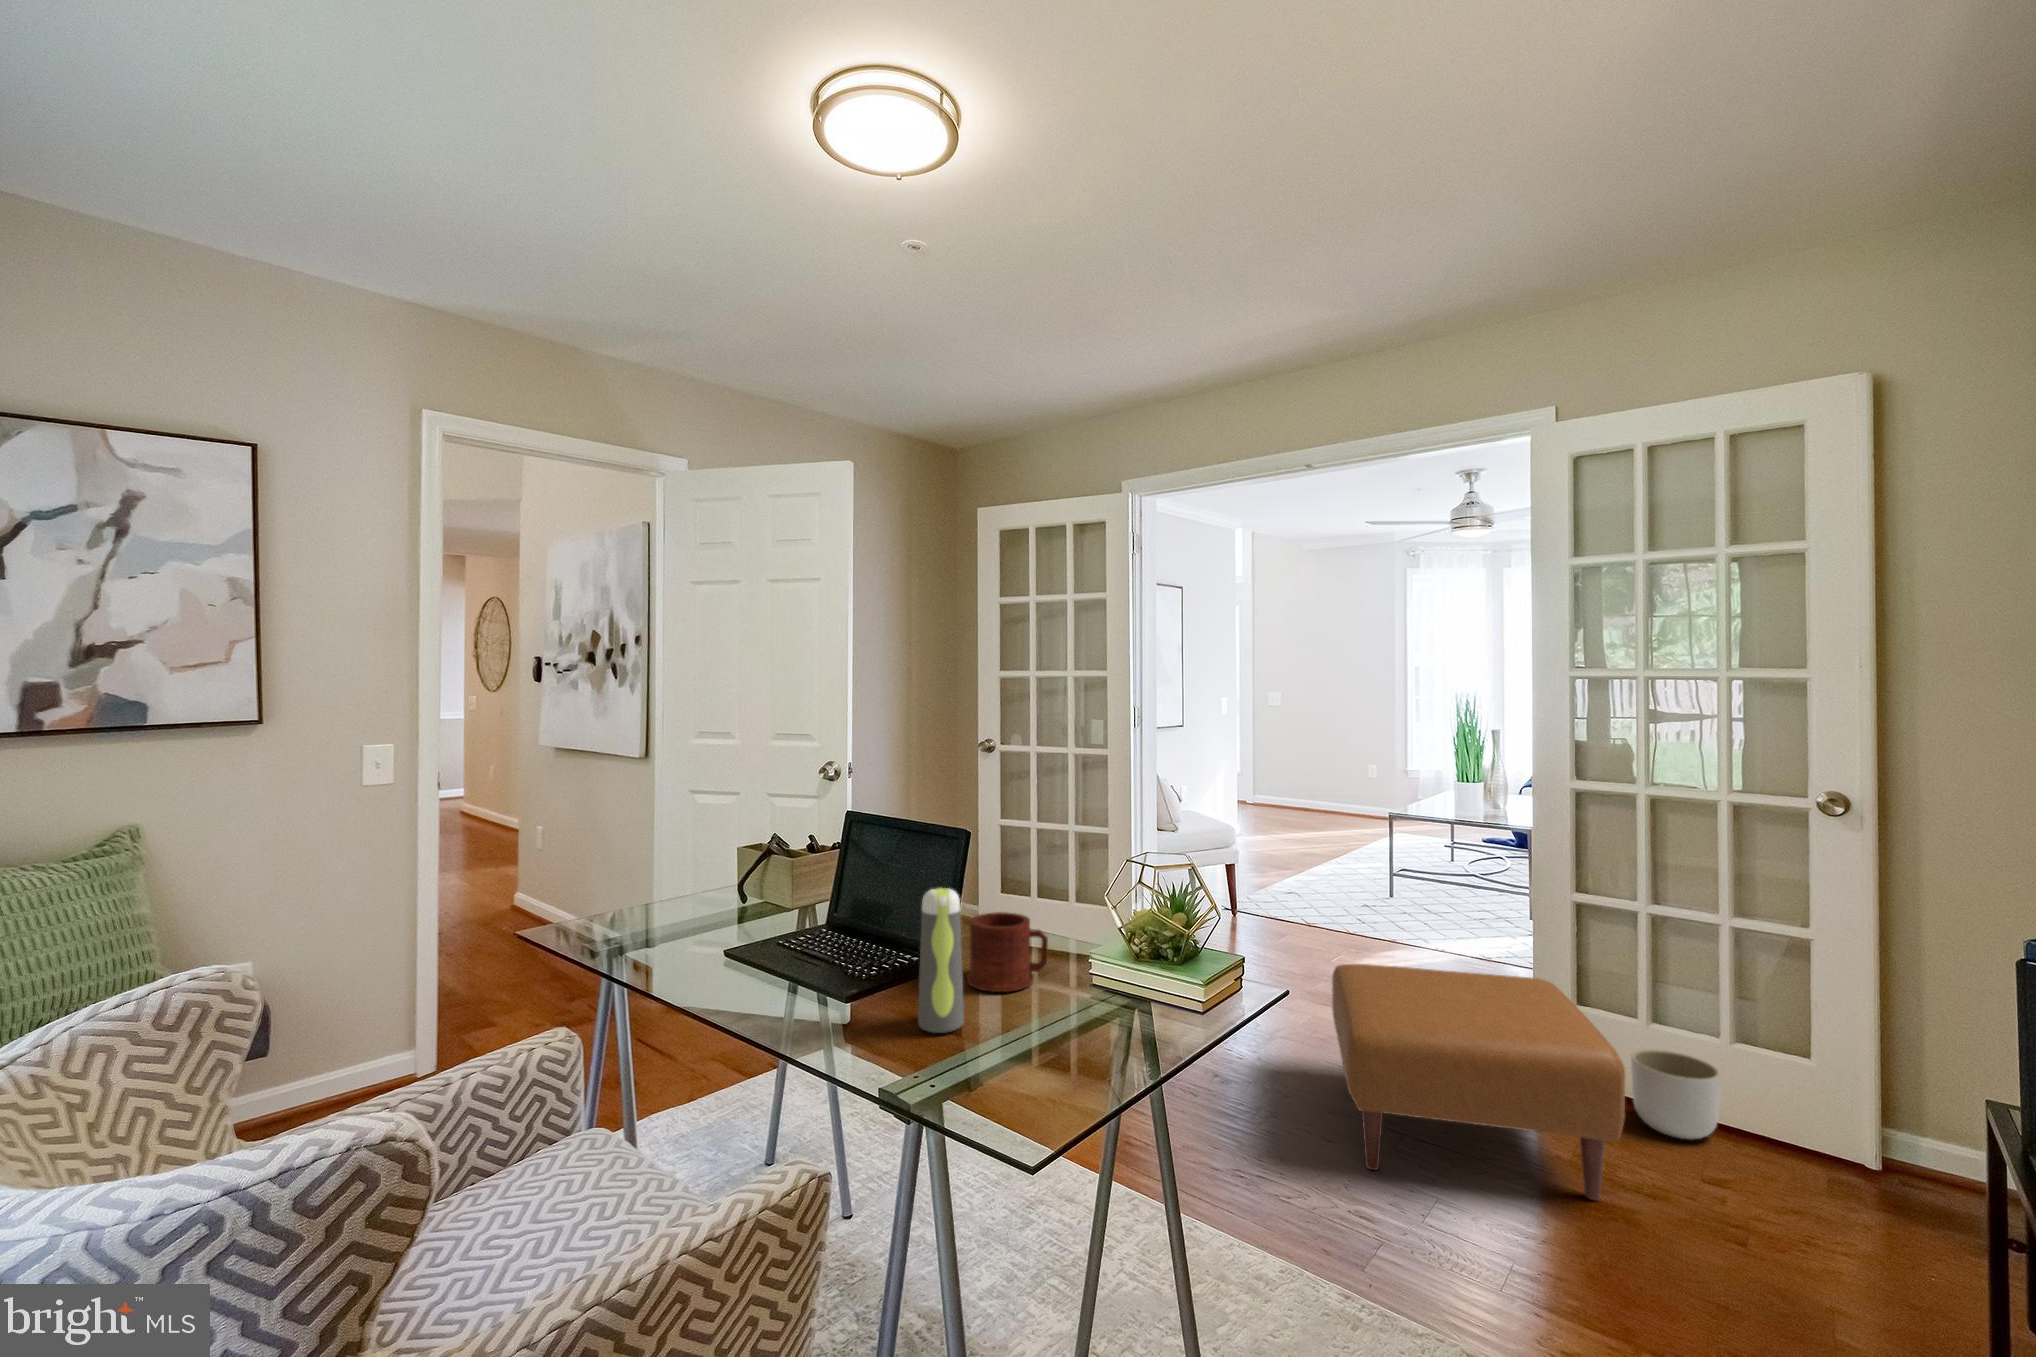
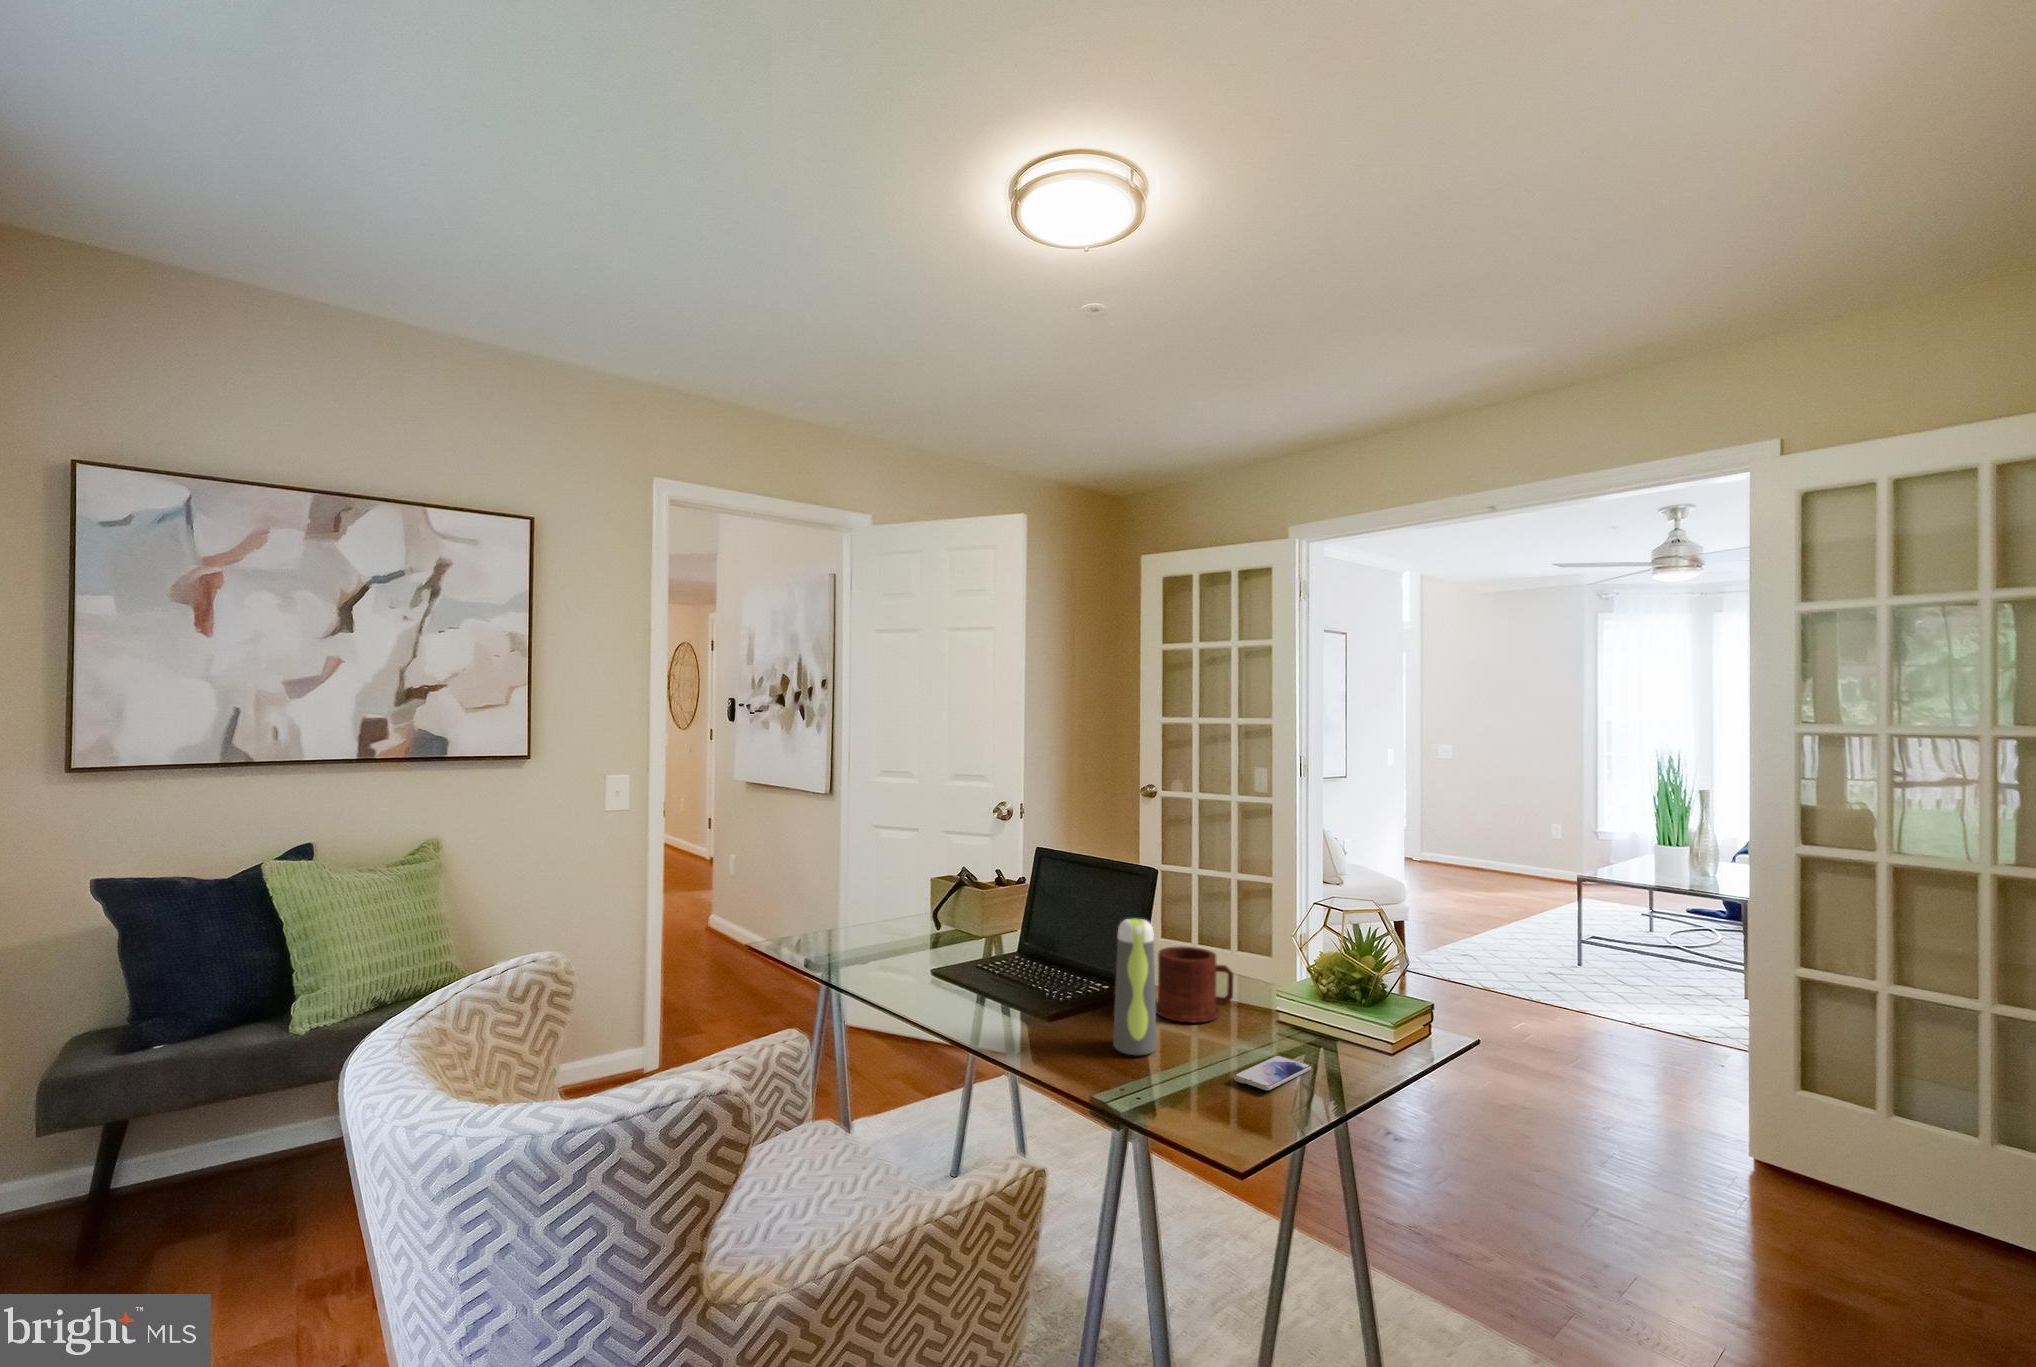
ottoman: present [1332,964,1625,1200] -> none [1522,1027,1871,1303]
smartphone: none [1040,1022,1120,1062] -> present [1234,1056,1311,1090]
planter: present [1631,1049,1720,1139] -> none [1879,1144,1993,1250]

